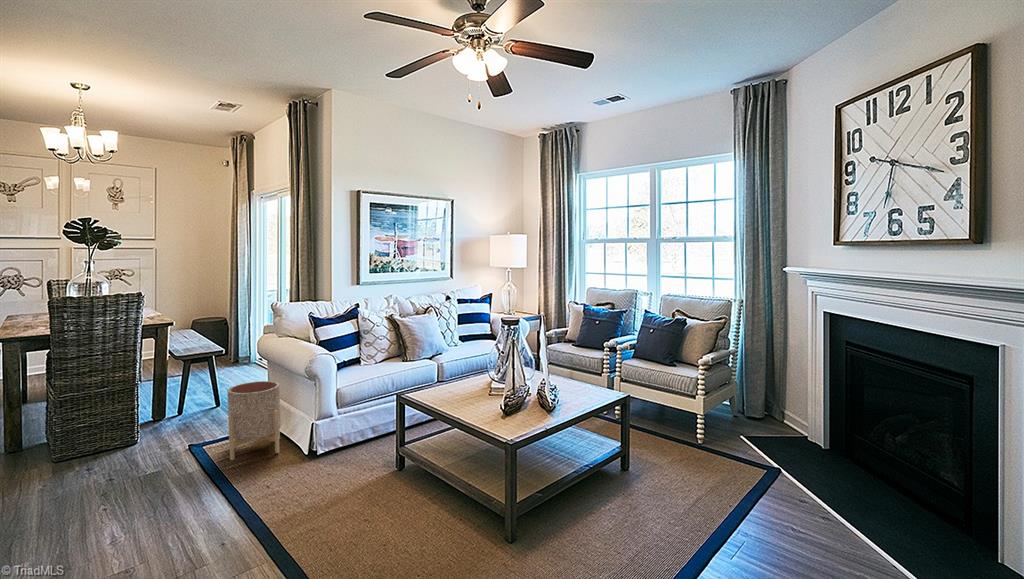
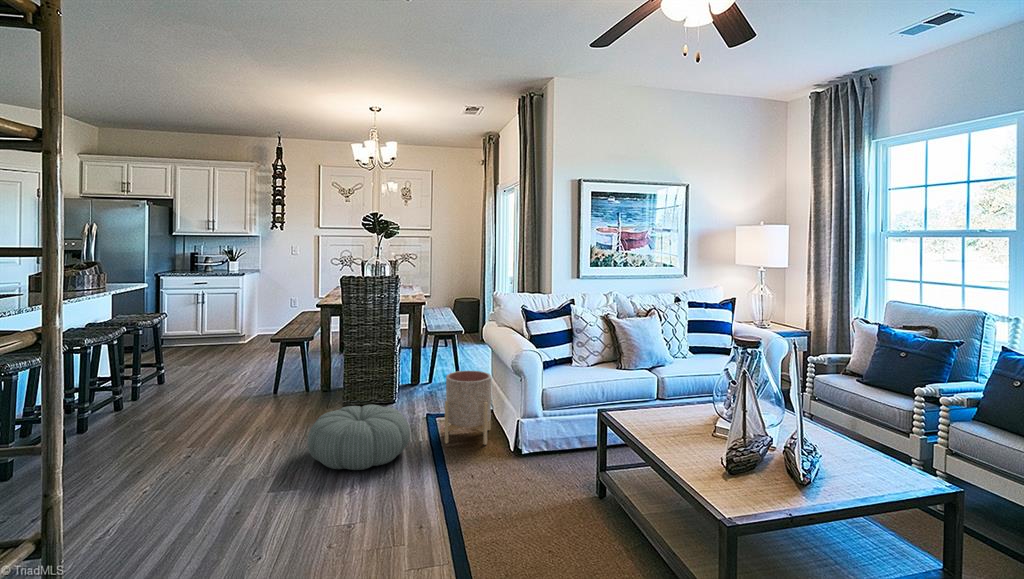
pouf: none [45,433,188,514] -> present [308,405,410,470]

